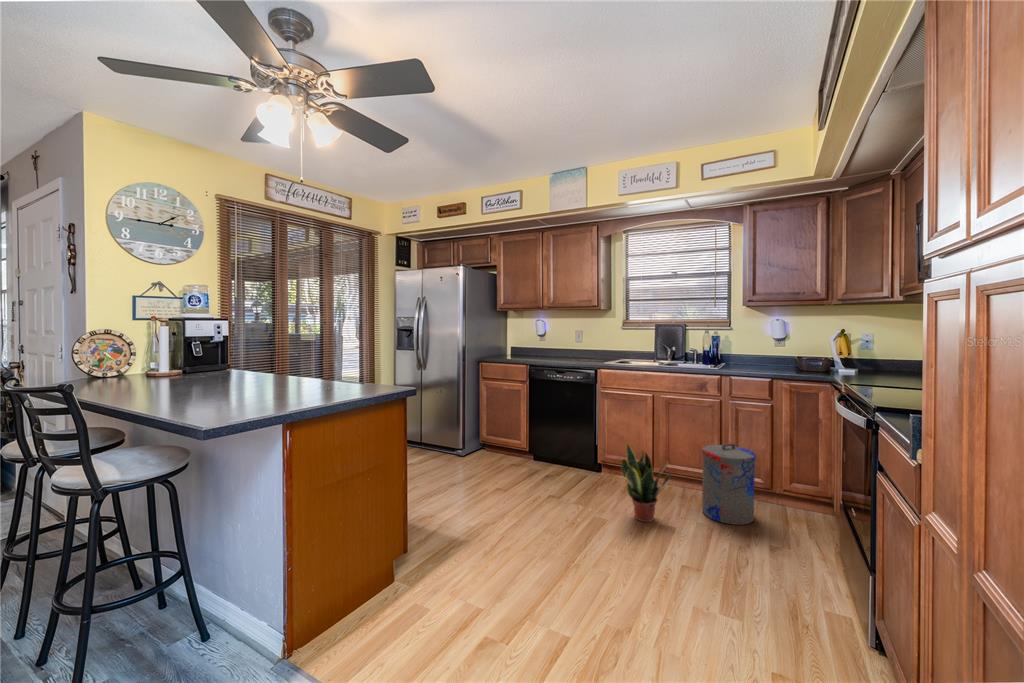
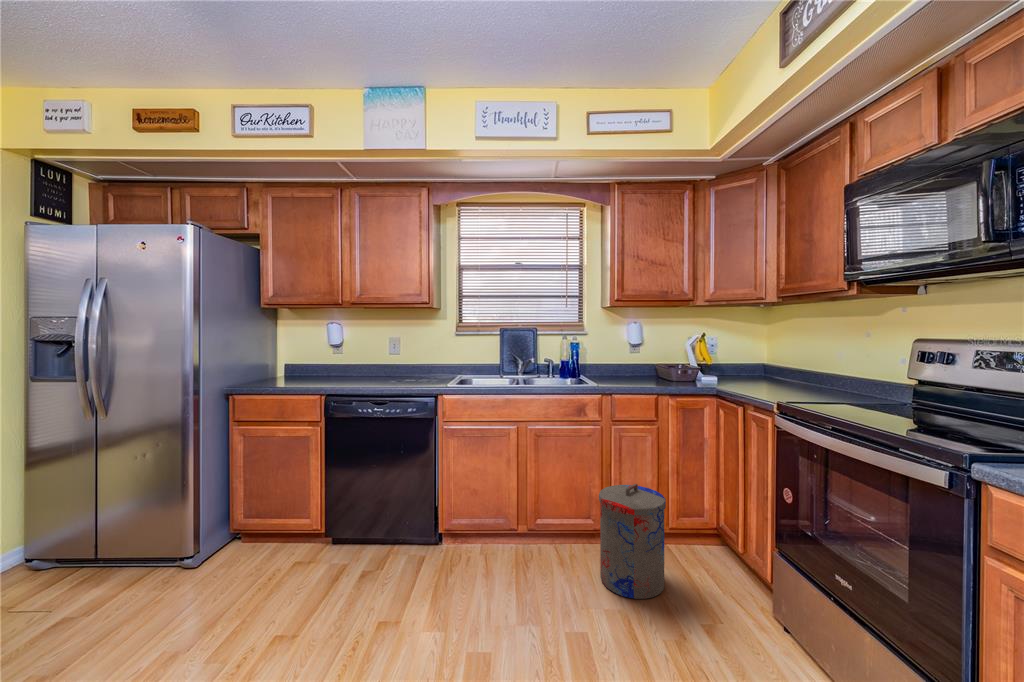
potted plant: present [622,445,670,522] -> none [504,515,580,636]

